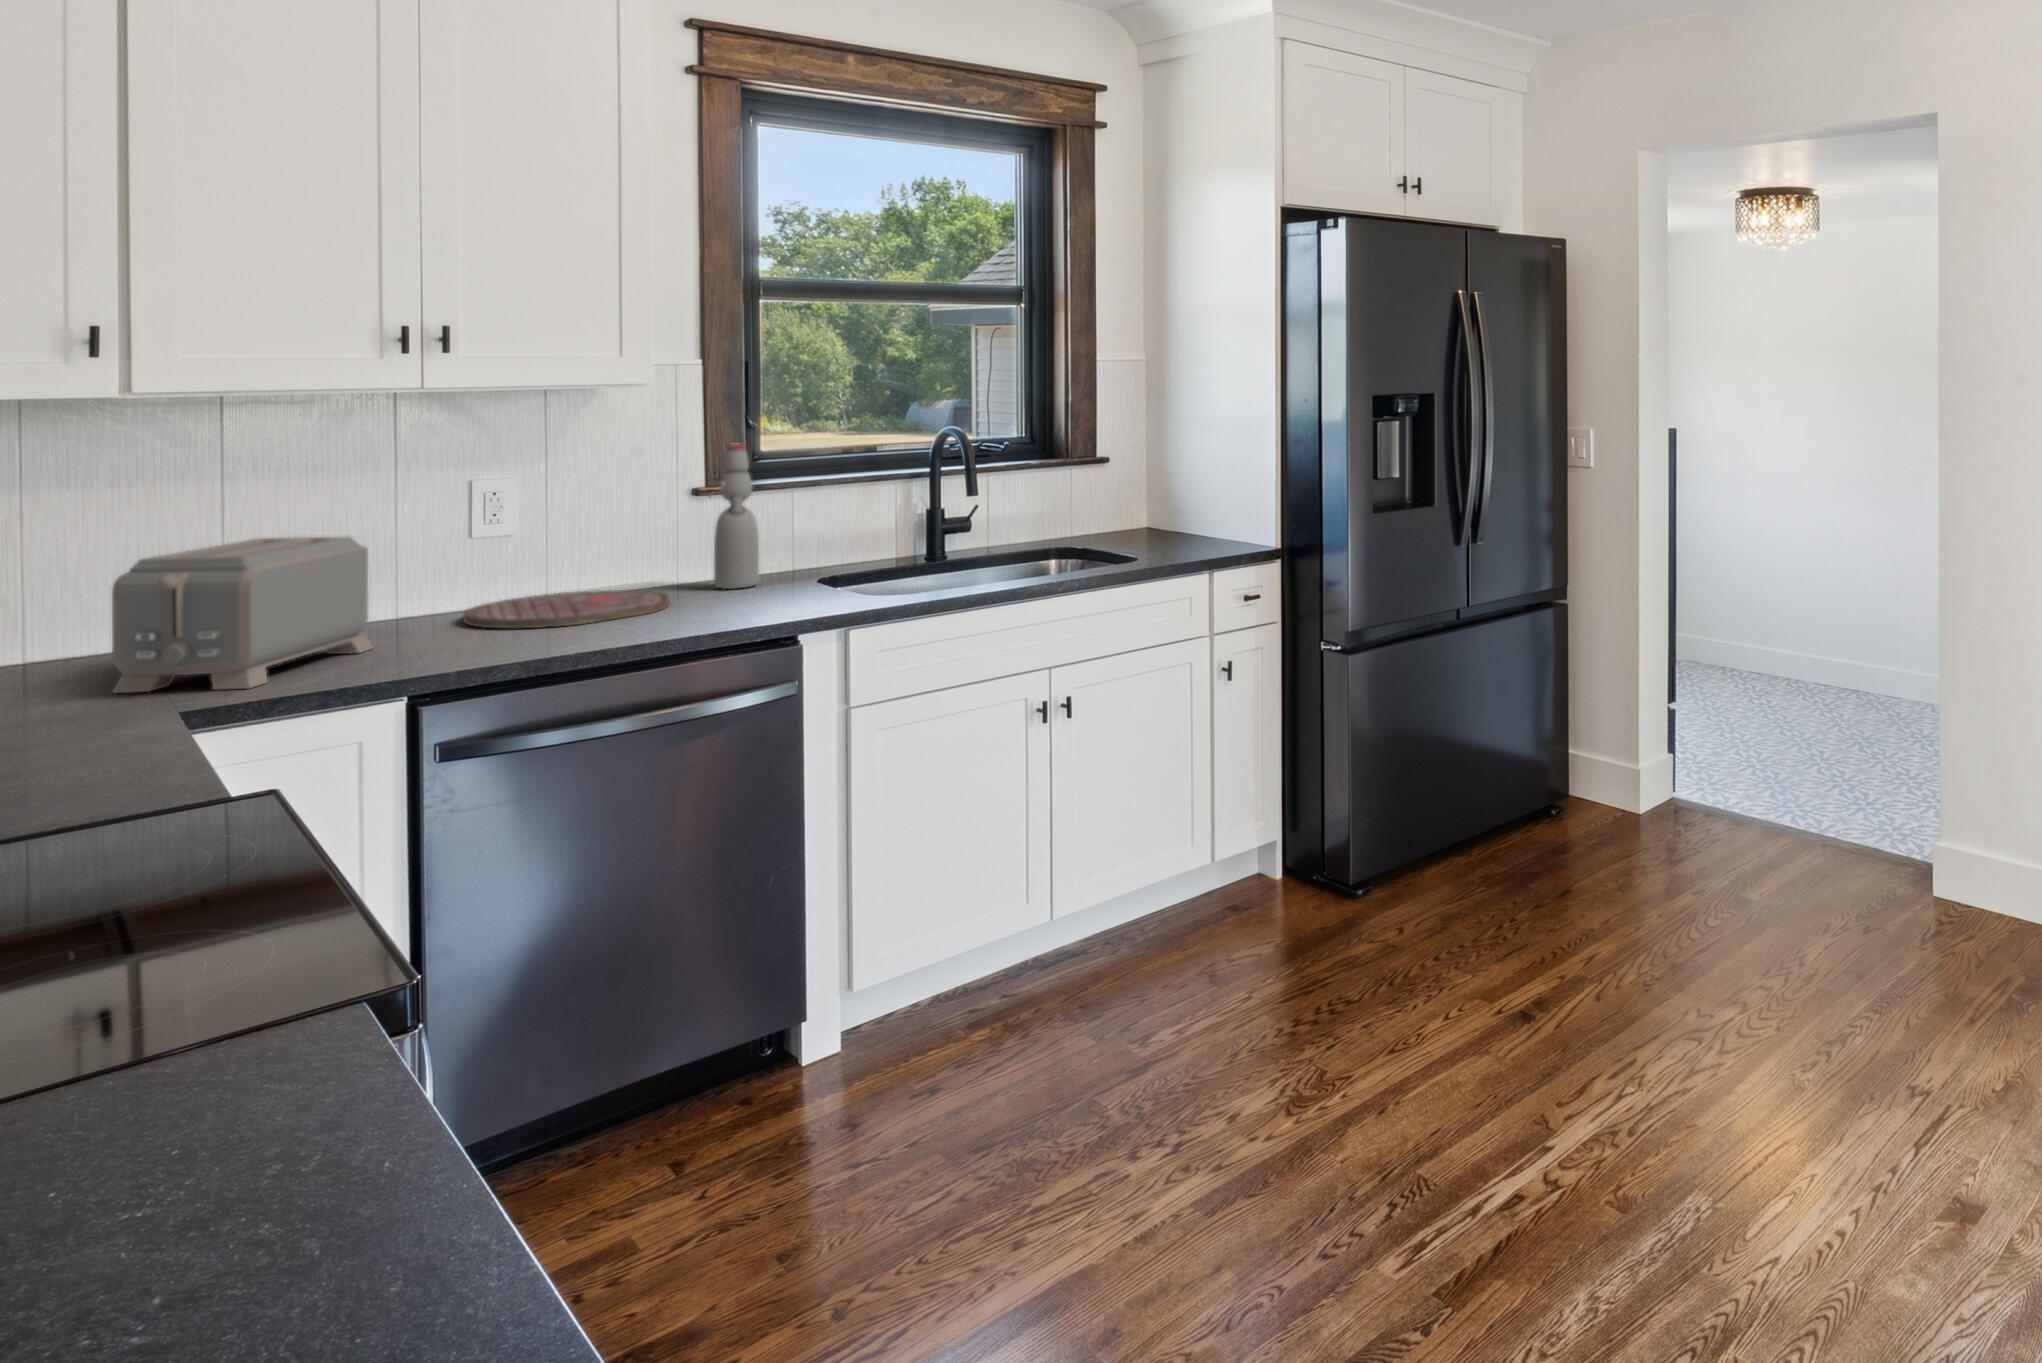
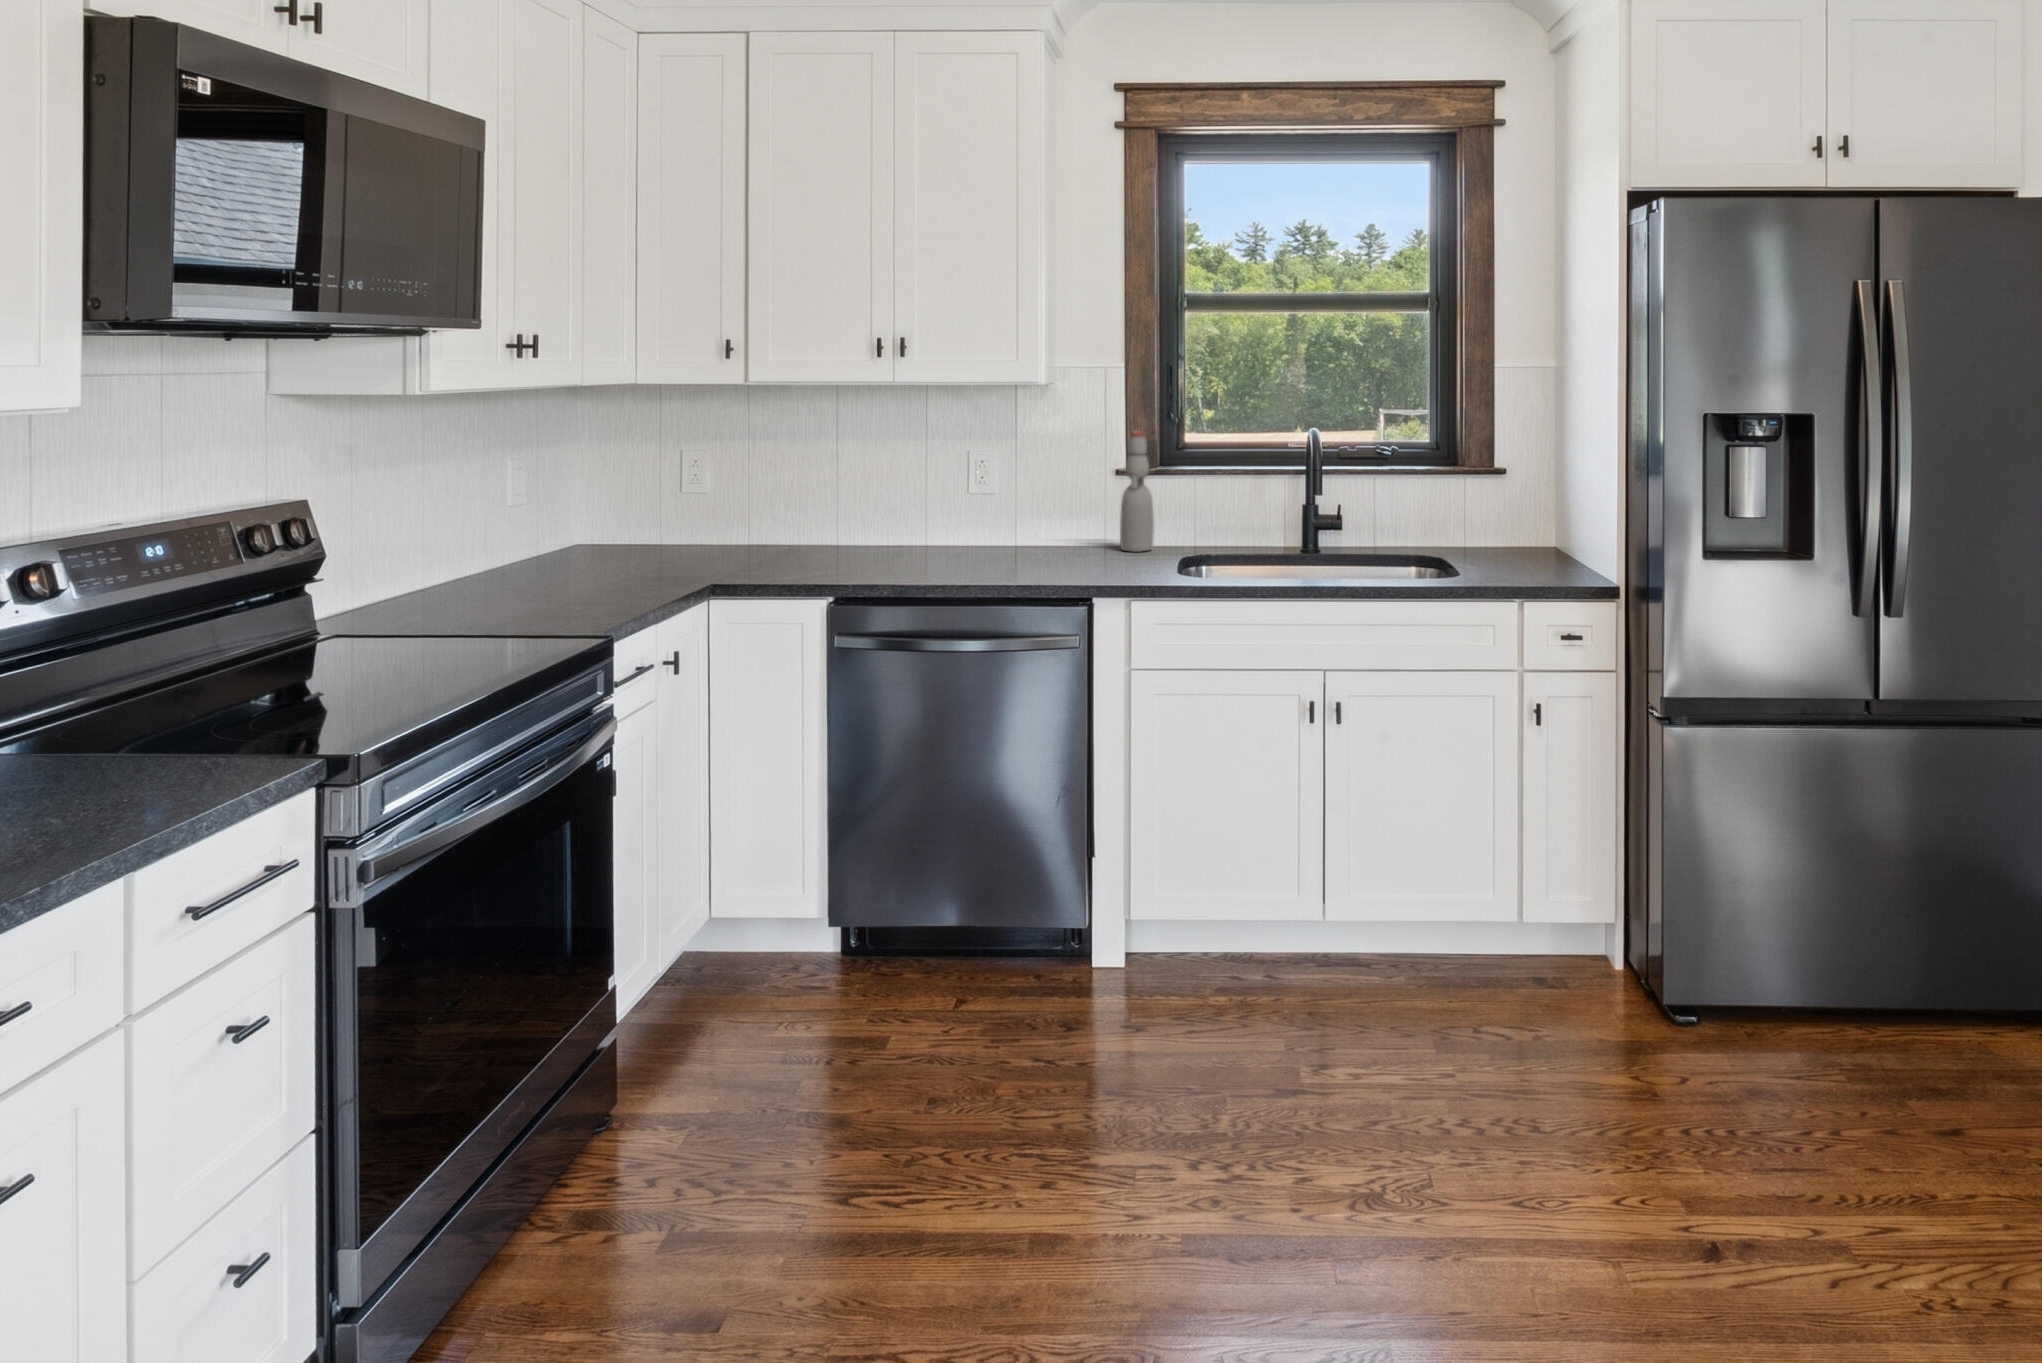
toaster: present [112,536,373,693] -> none [708,478,862,578]
cutting board: present [463,590,669,628] -> none [937,538,1071,564]

